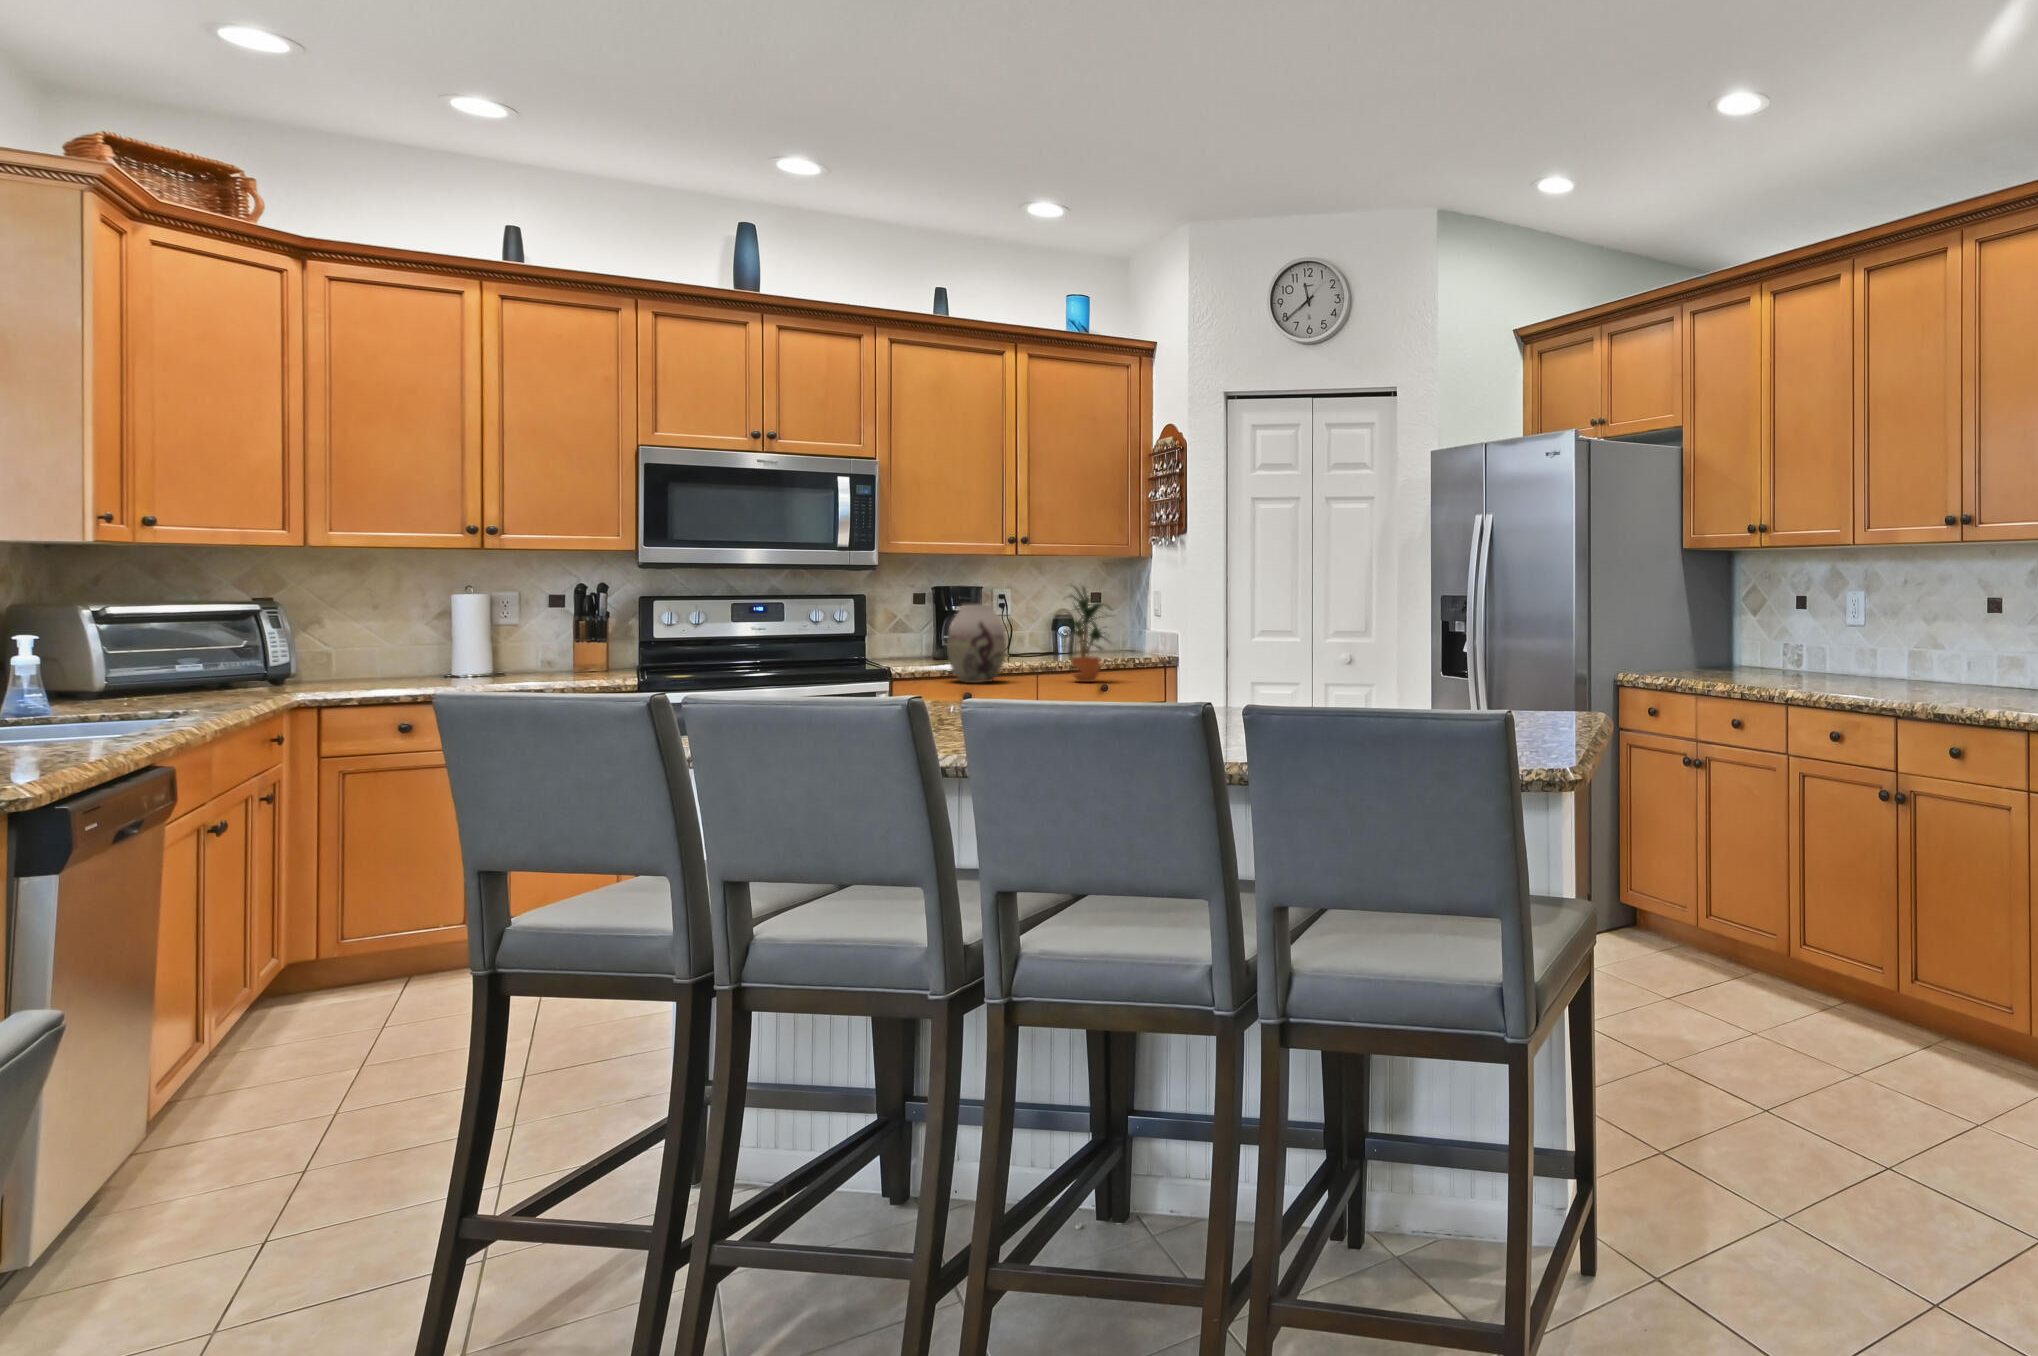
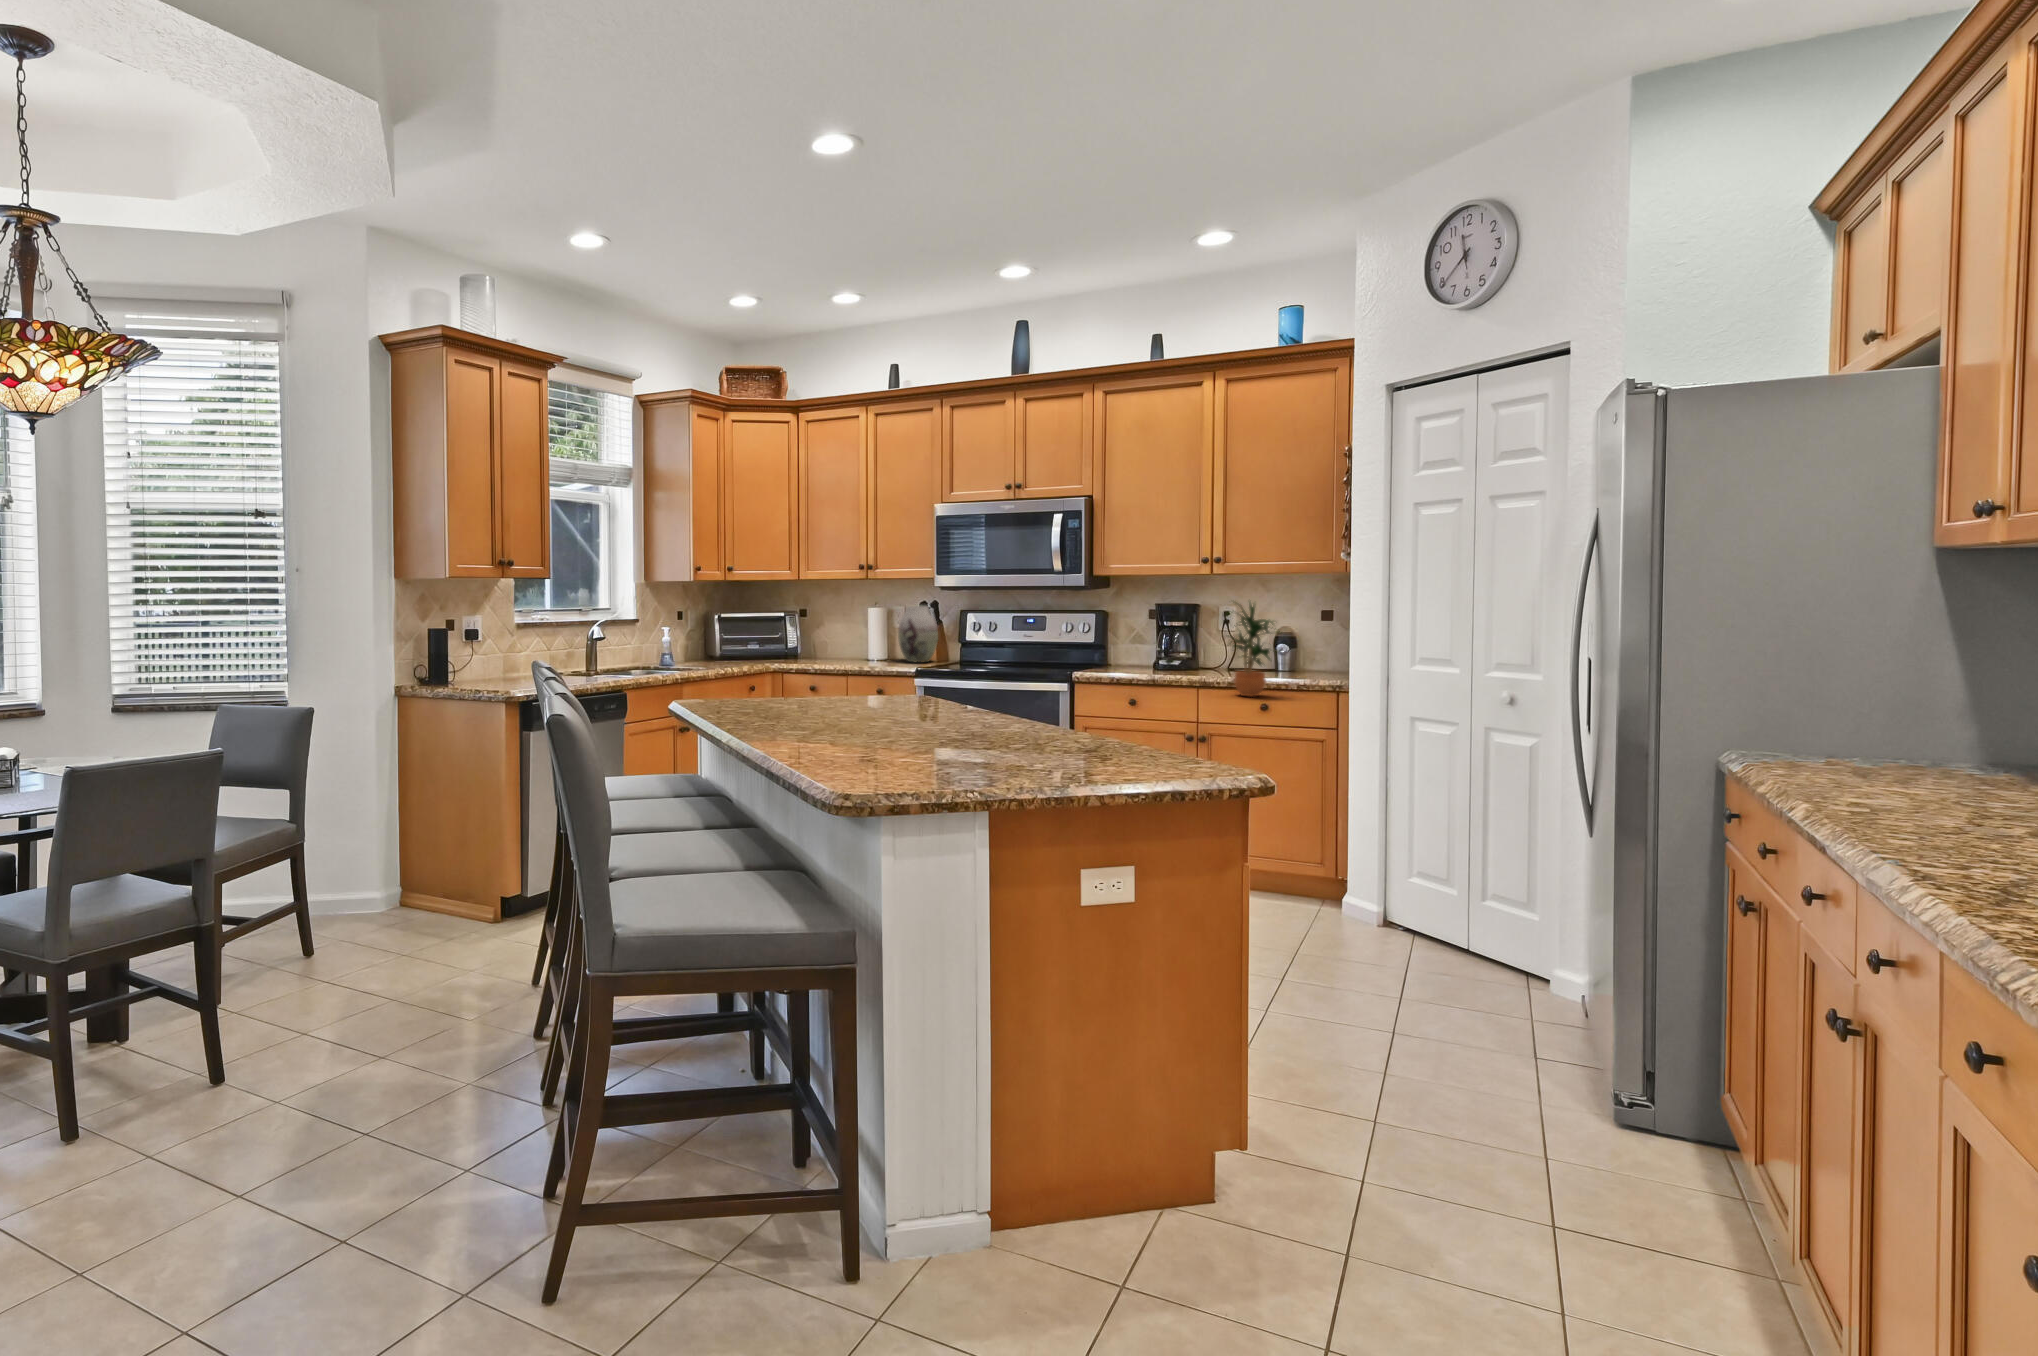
vase: present [947,605,1006,683] -> present [898,606,938,663]

